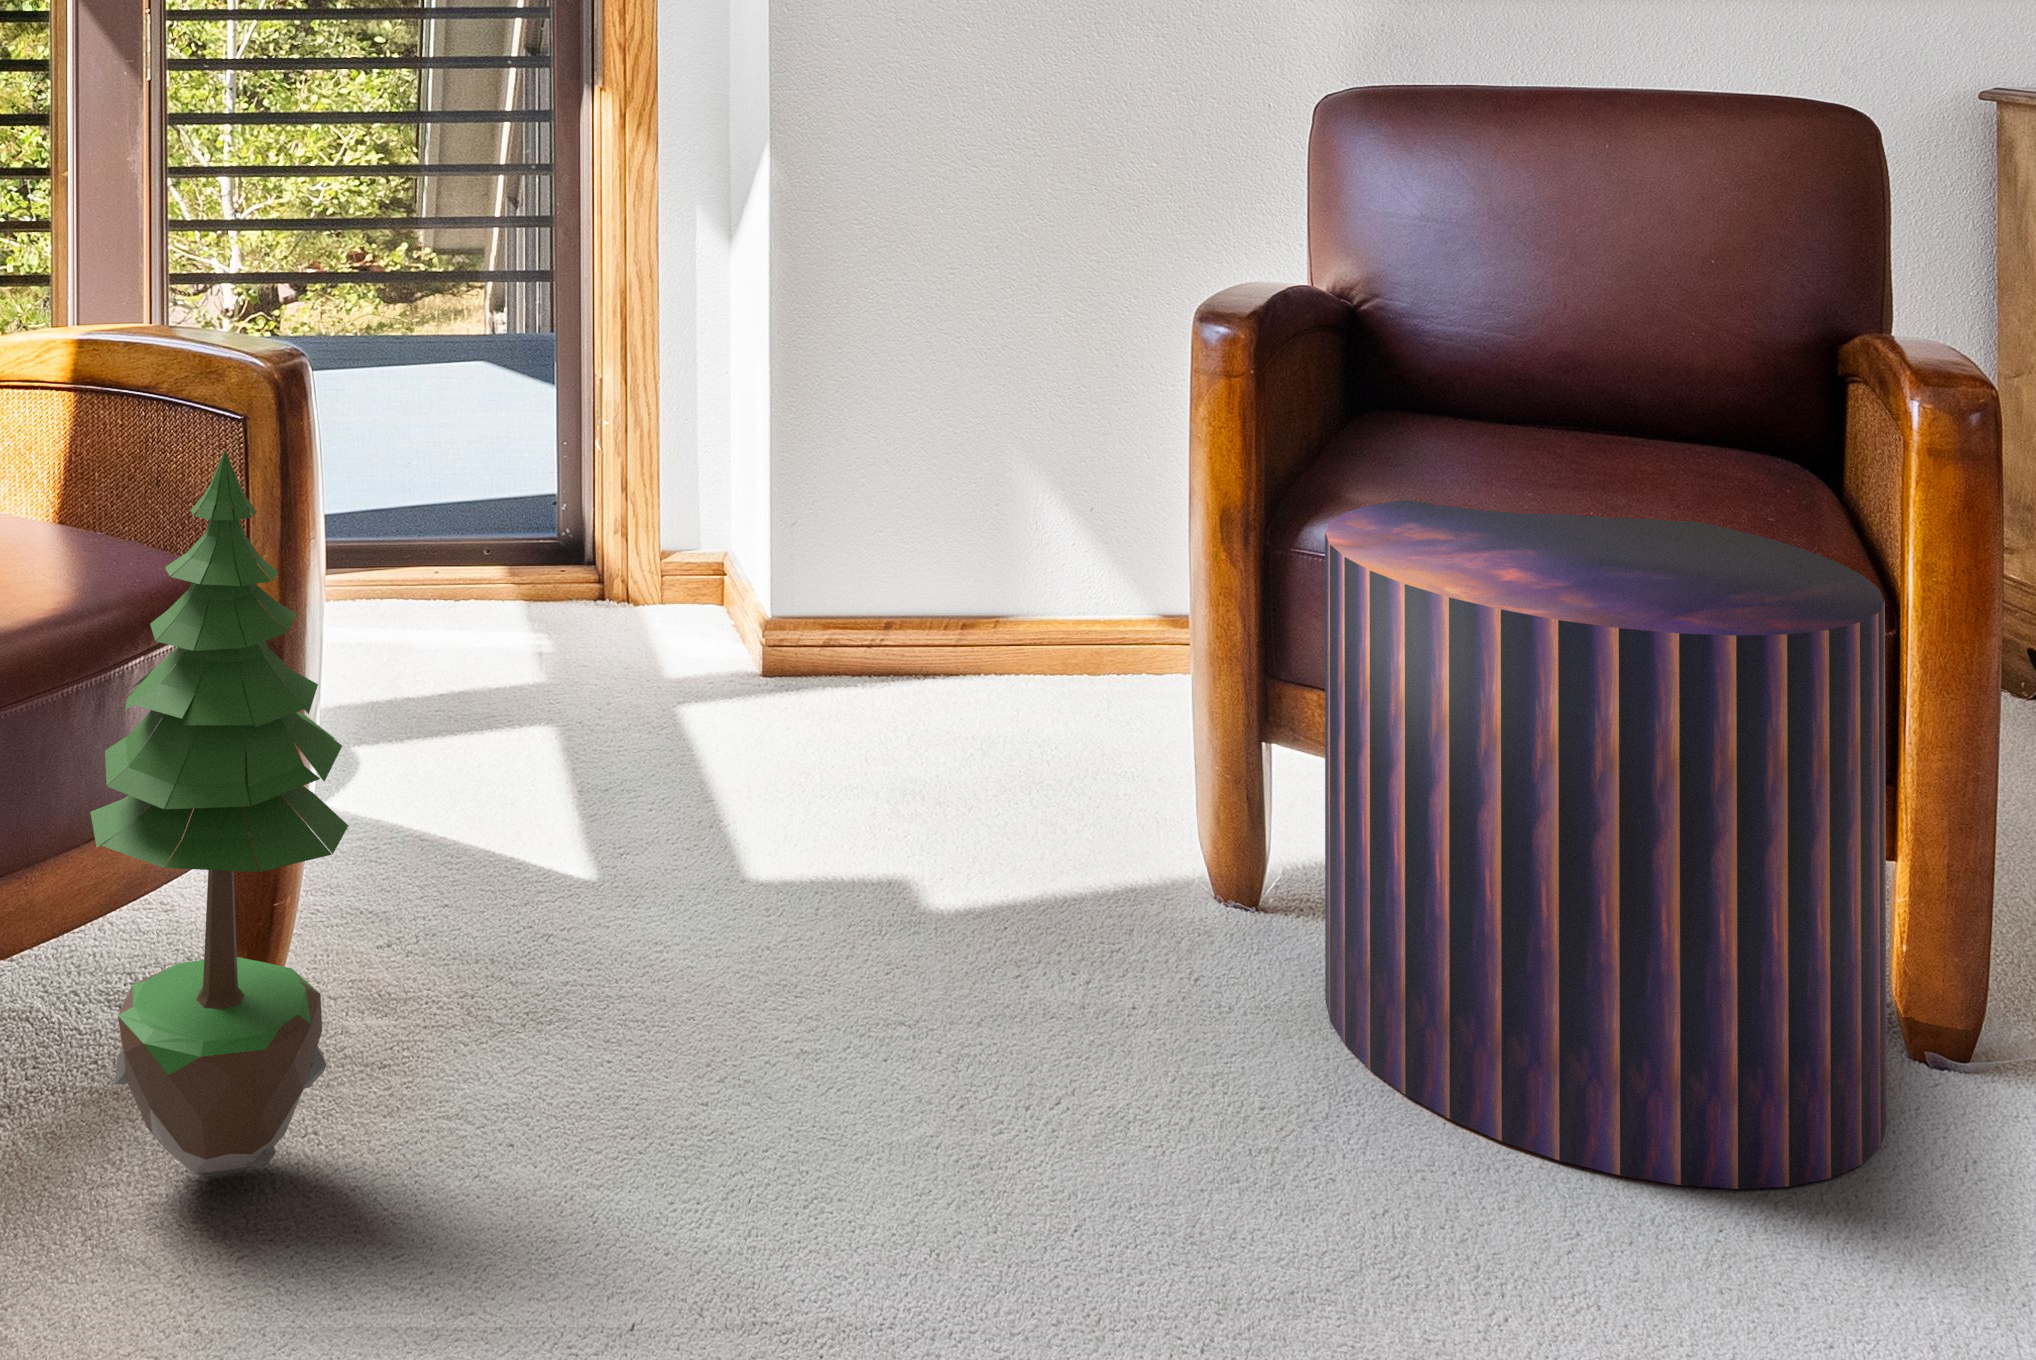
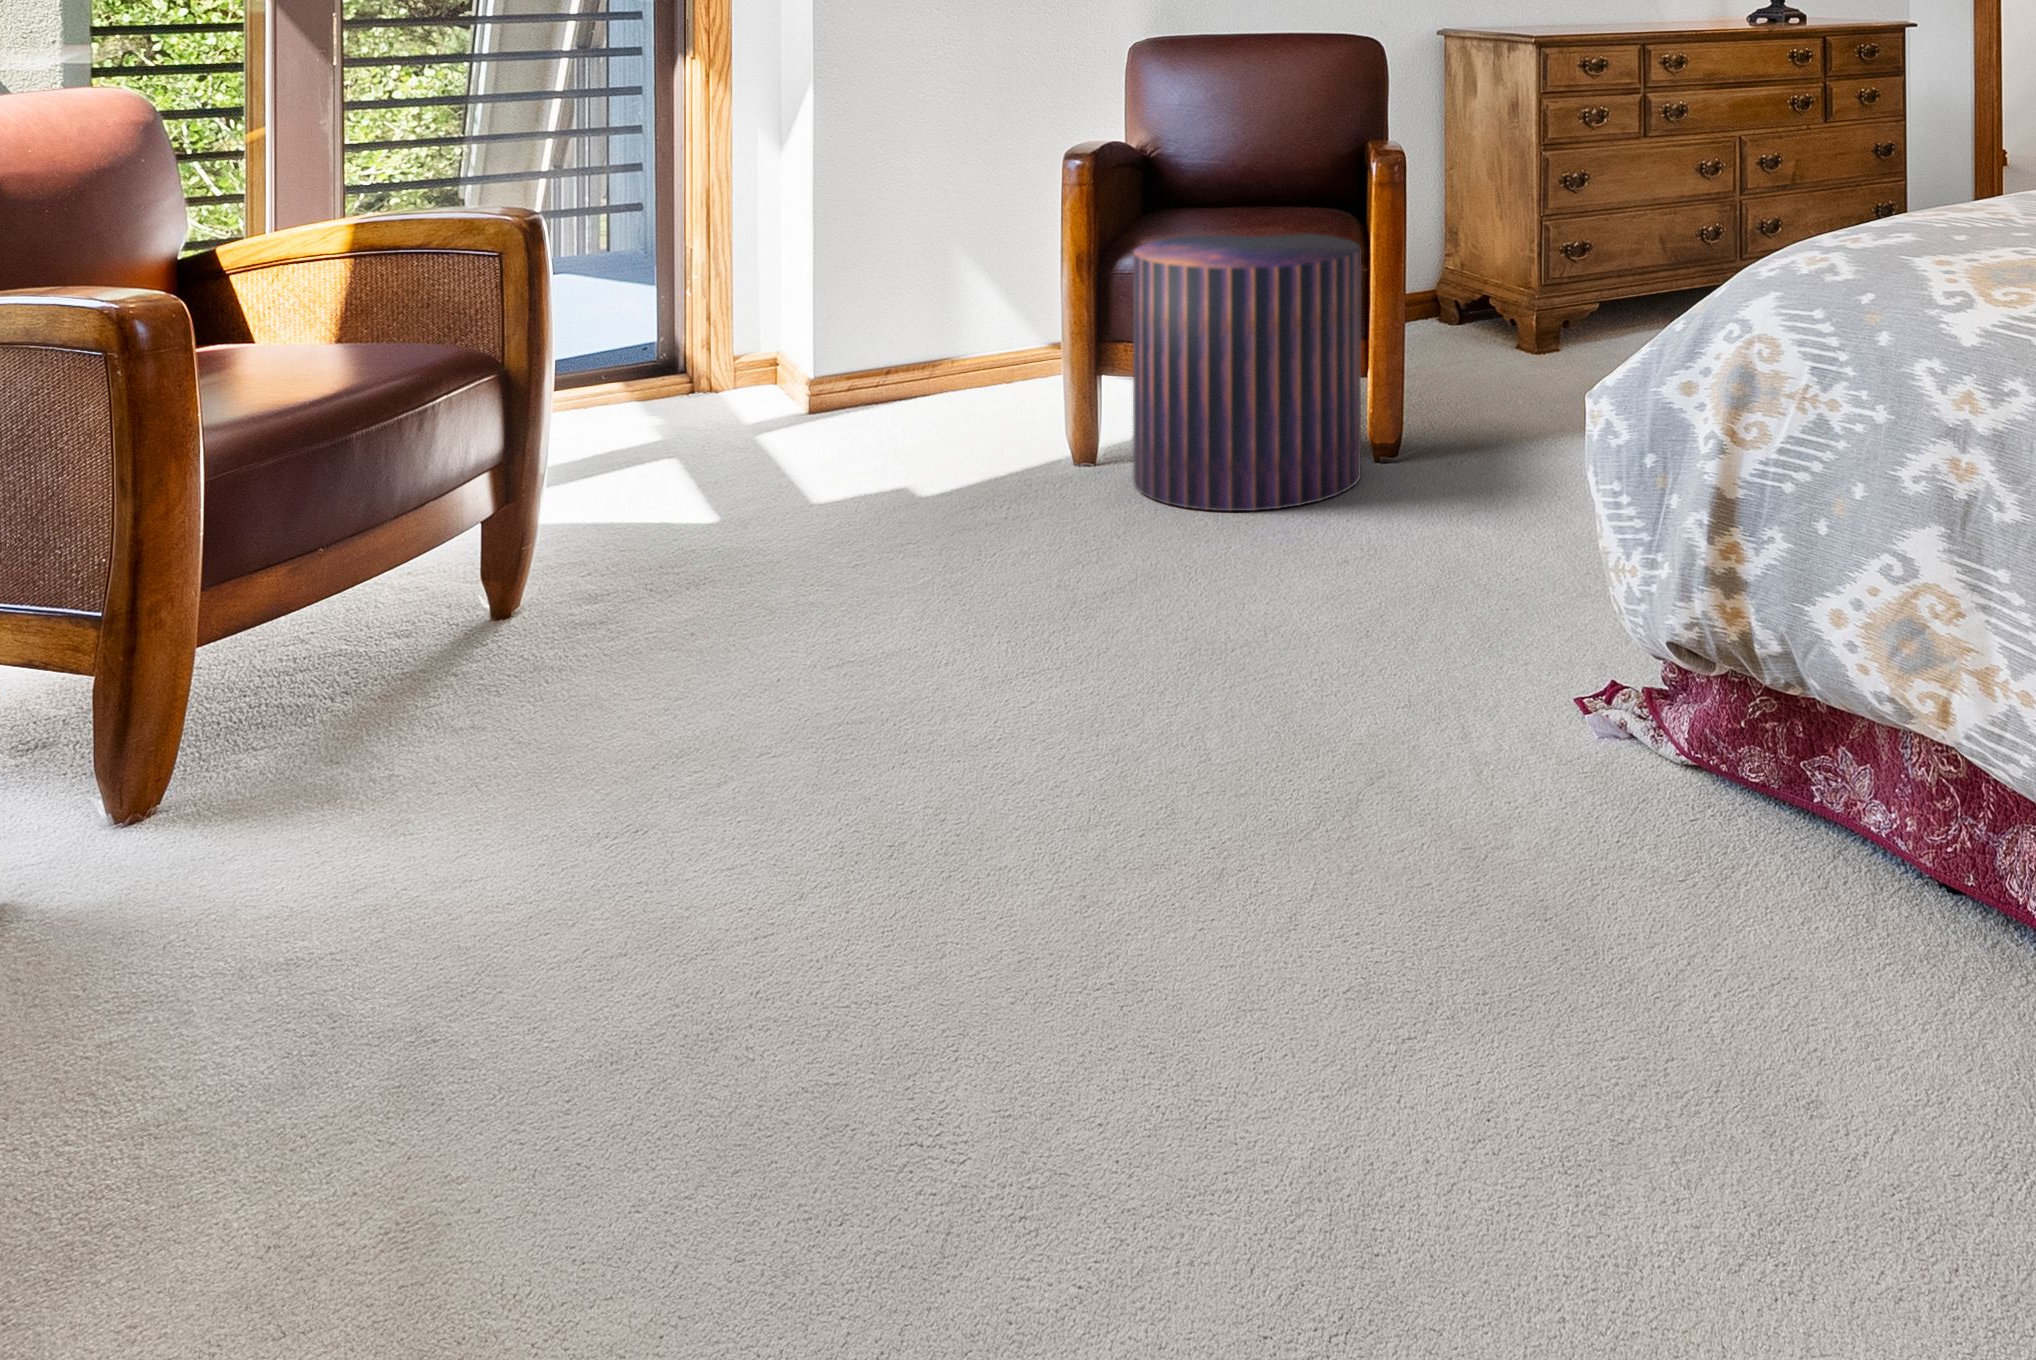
potted tree: present [90,450,348,1177] -> none [481,245,639,646]

